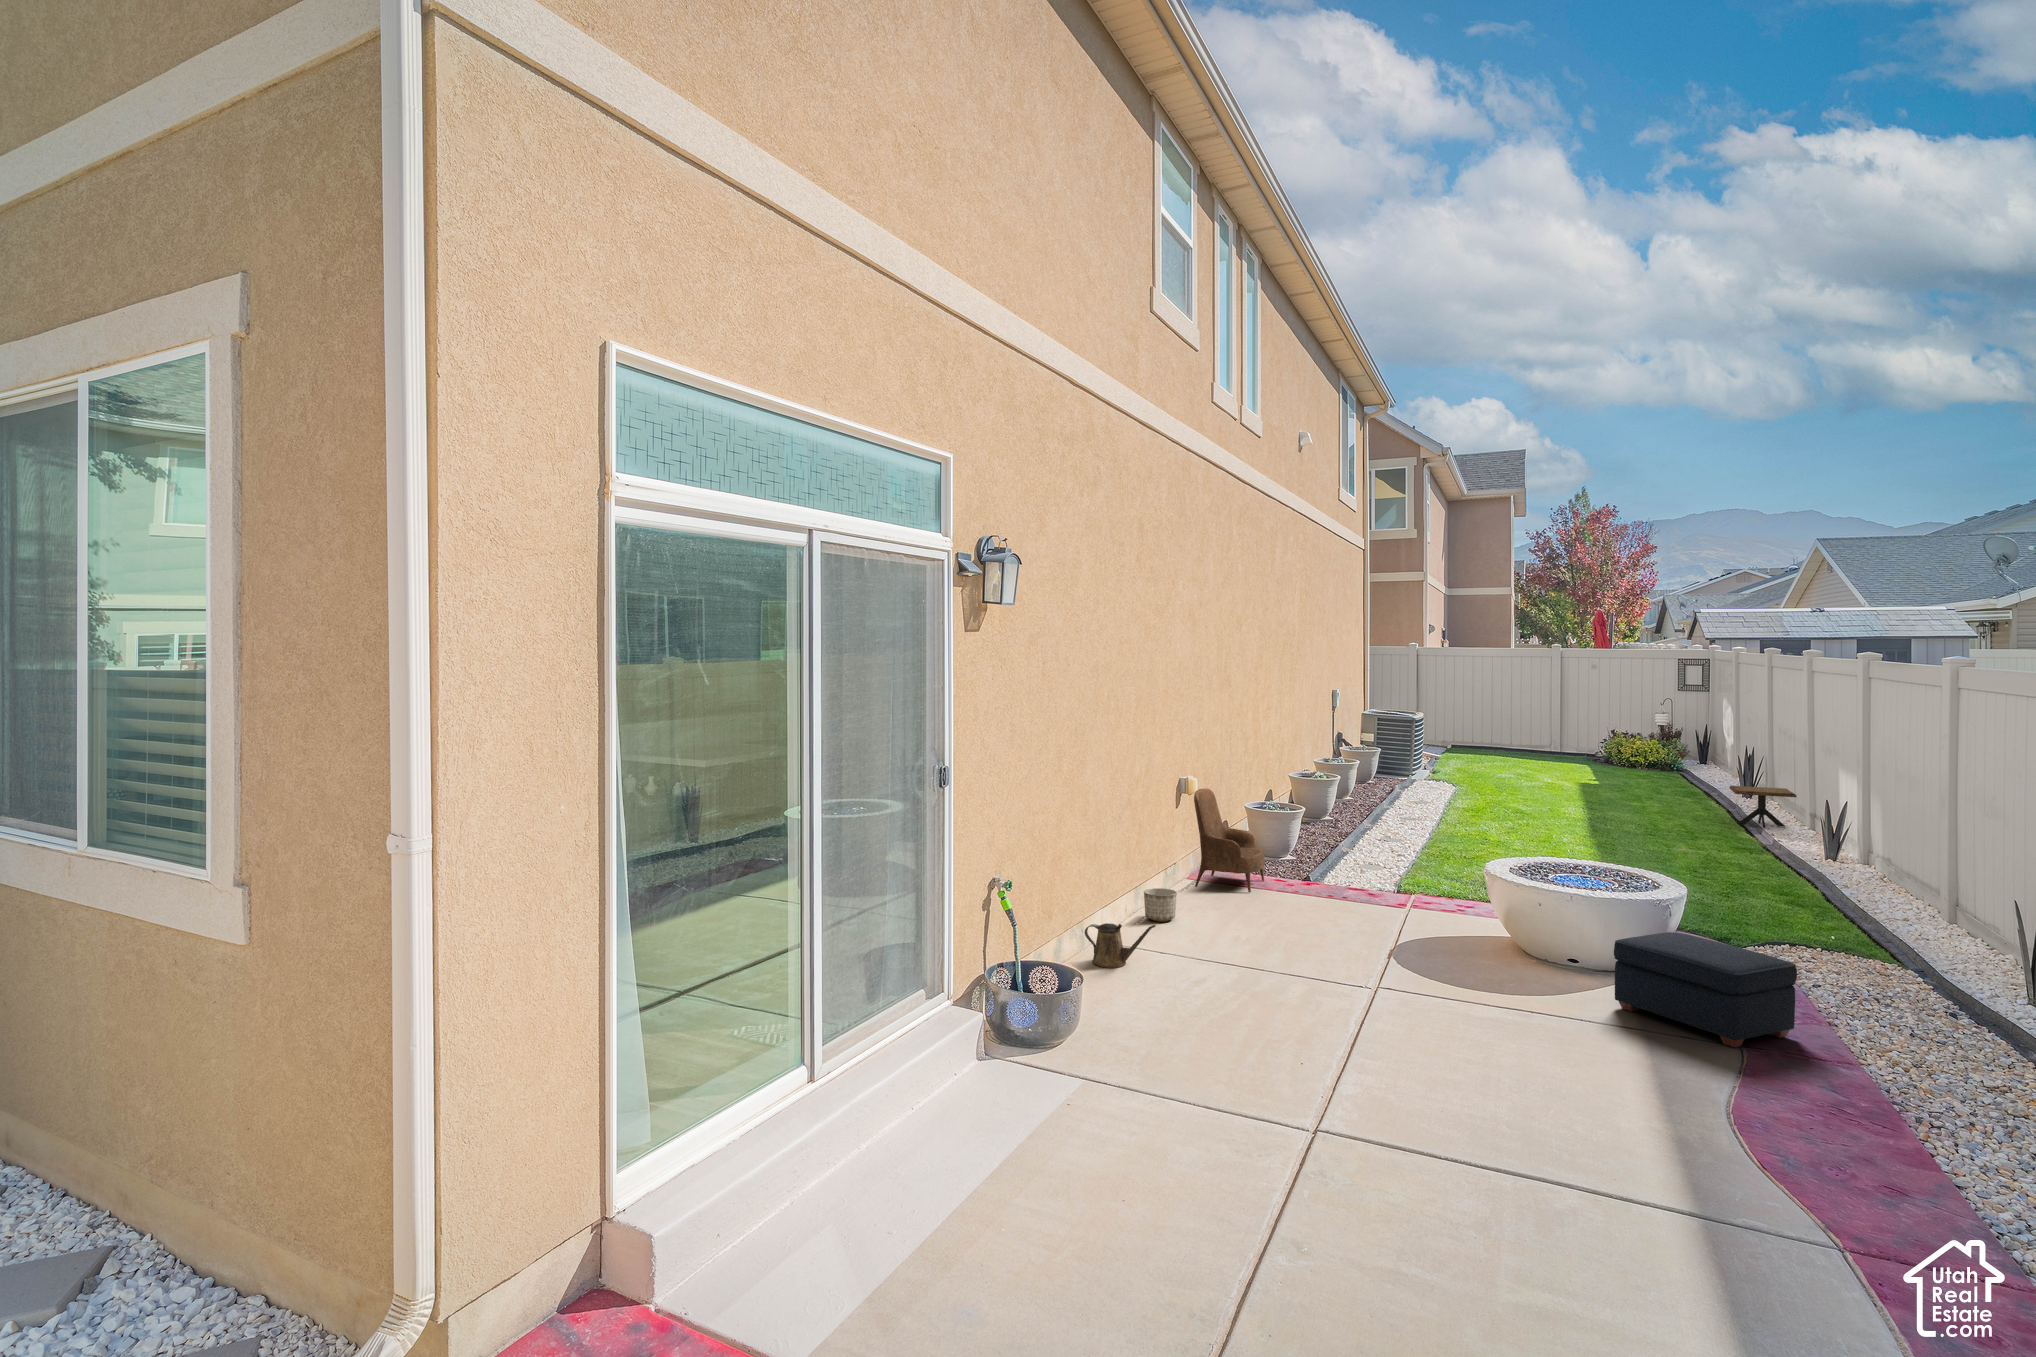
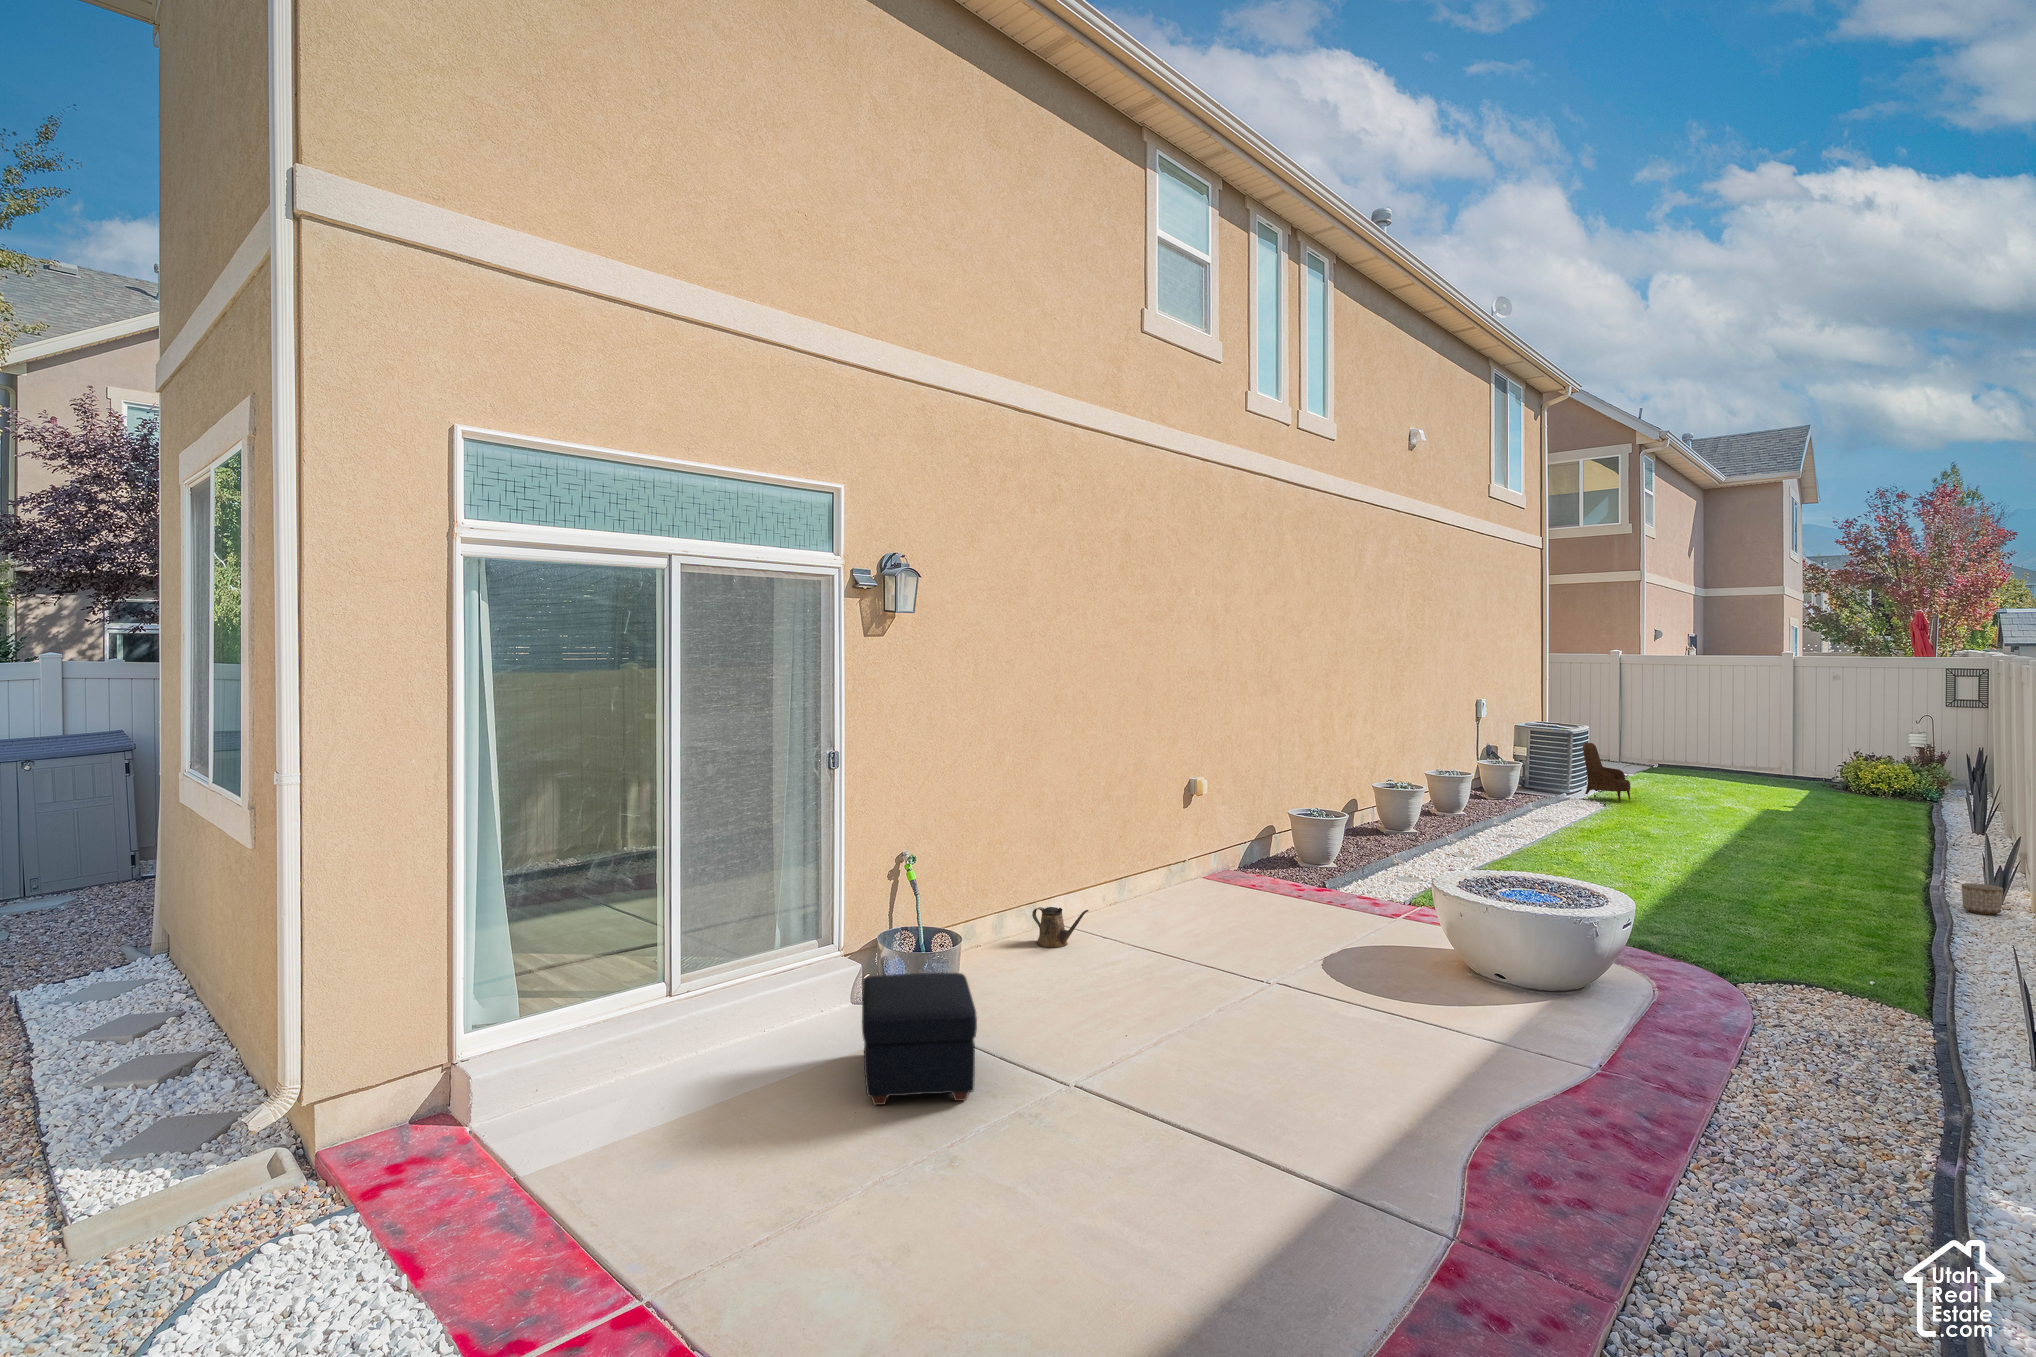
side table: present [1730,786,1796,828] -> none [1920,814,1998,864]
armchair: present [1194,788,1265,892] -> present [1583,743,1631,803]
planter: present [1144,888,1177,922] -> present [1961,883,2003,915]
ottoman: present [1614,932,1797,1047] -> present [862,973,977,1105]

